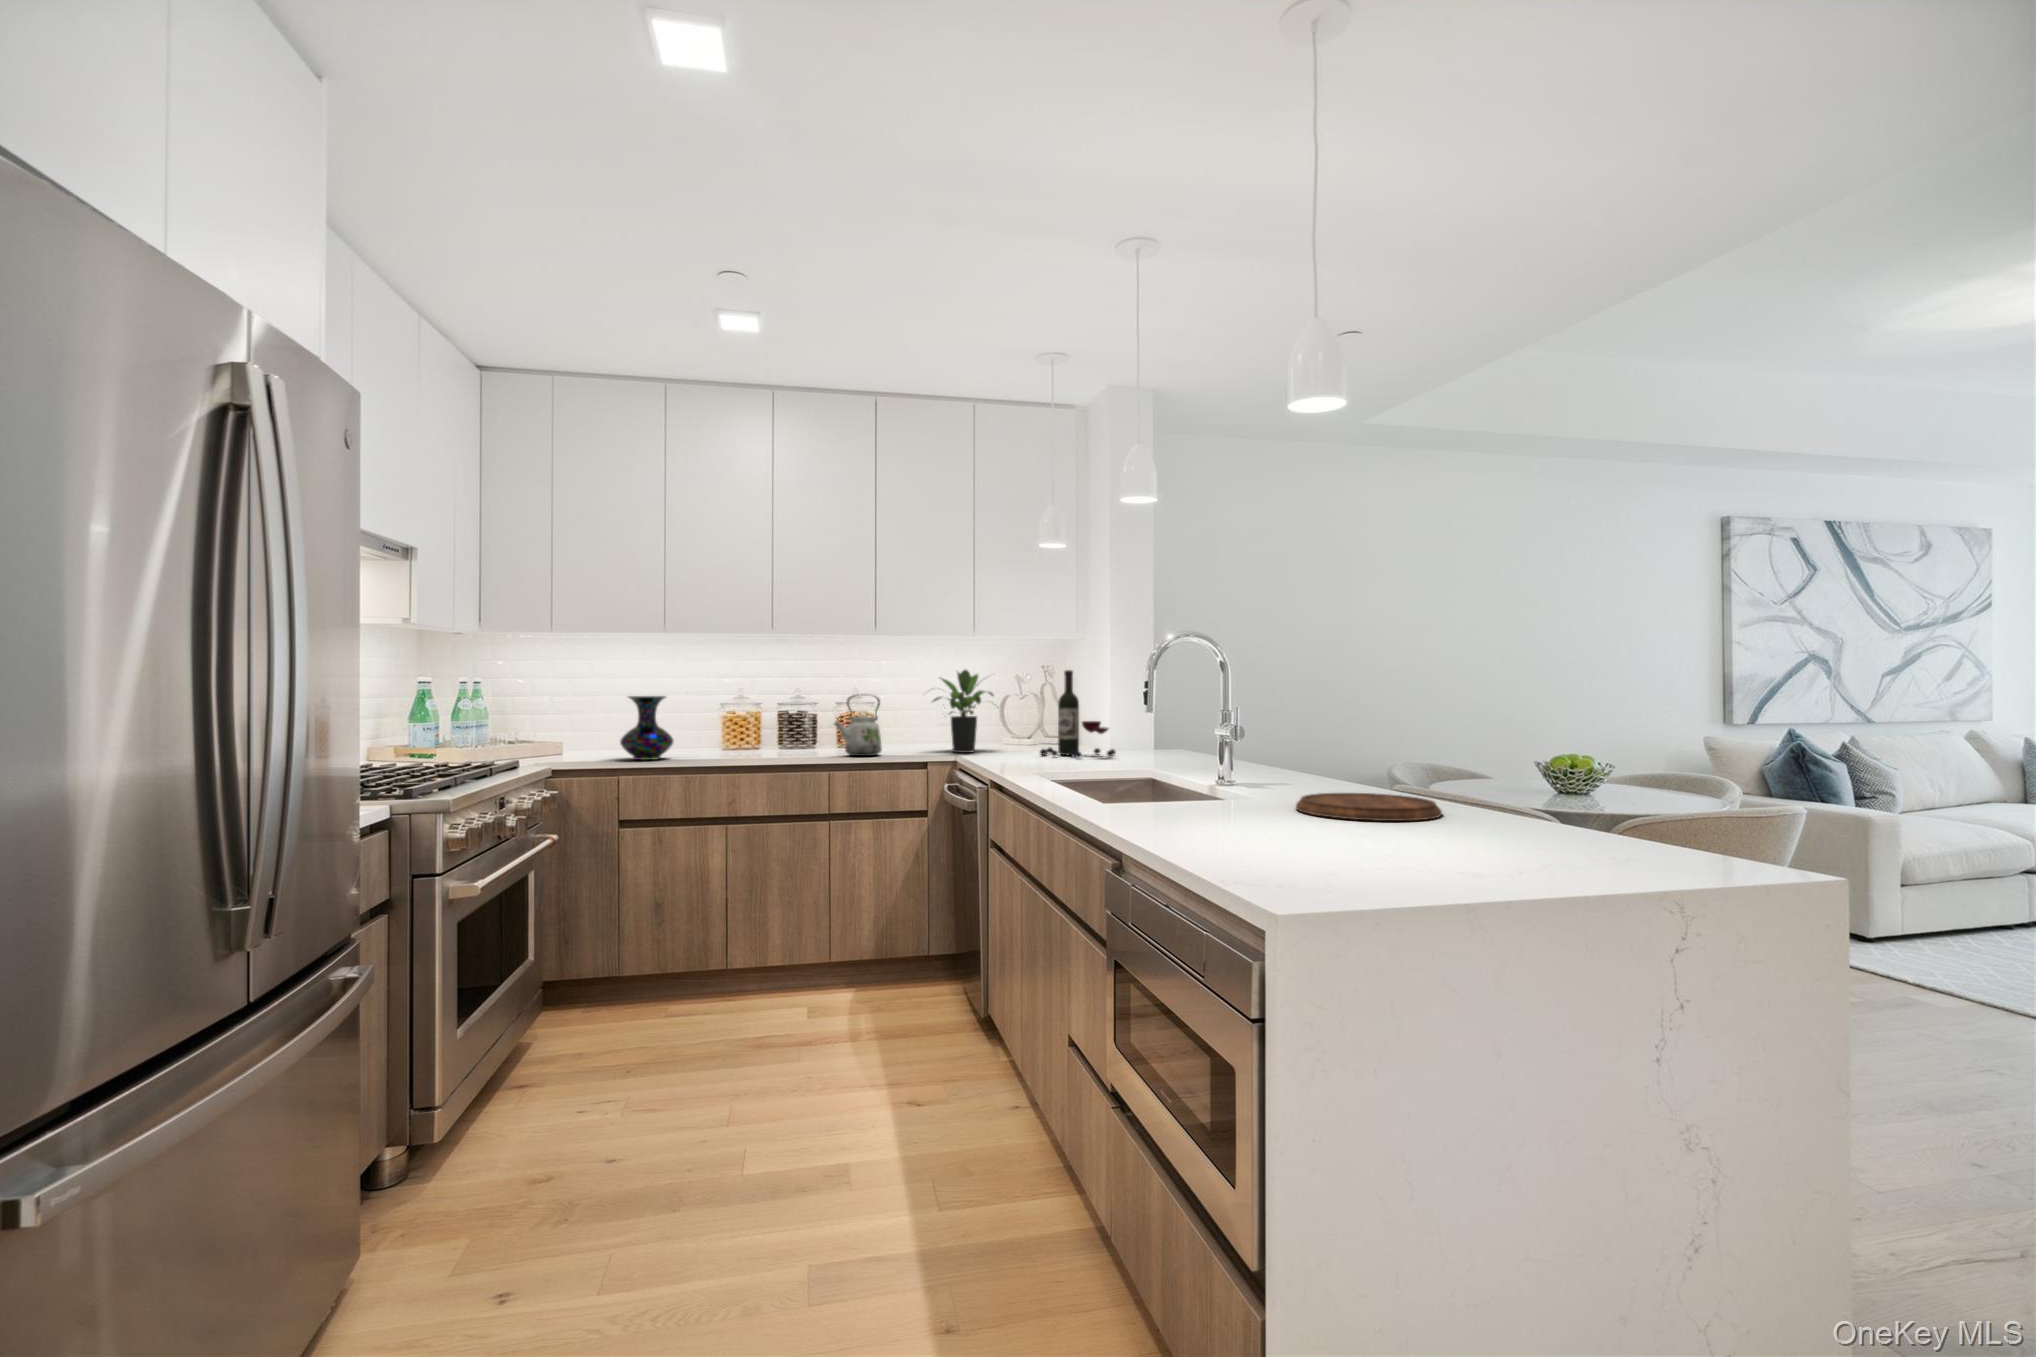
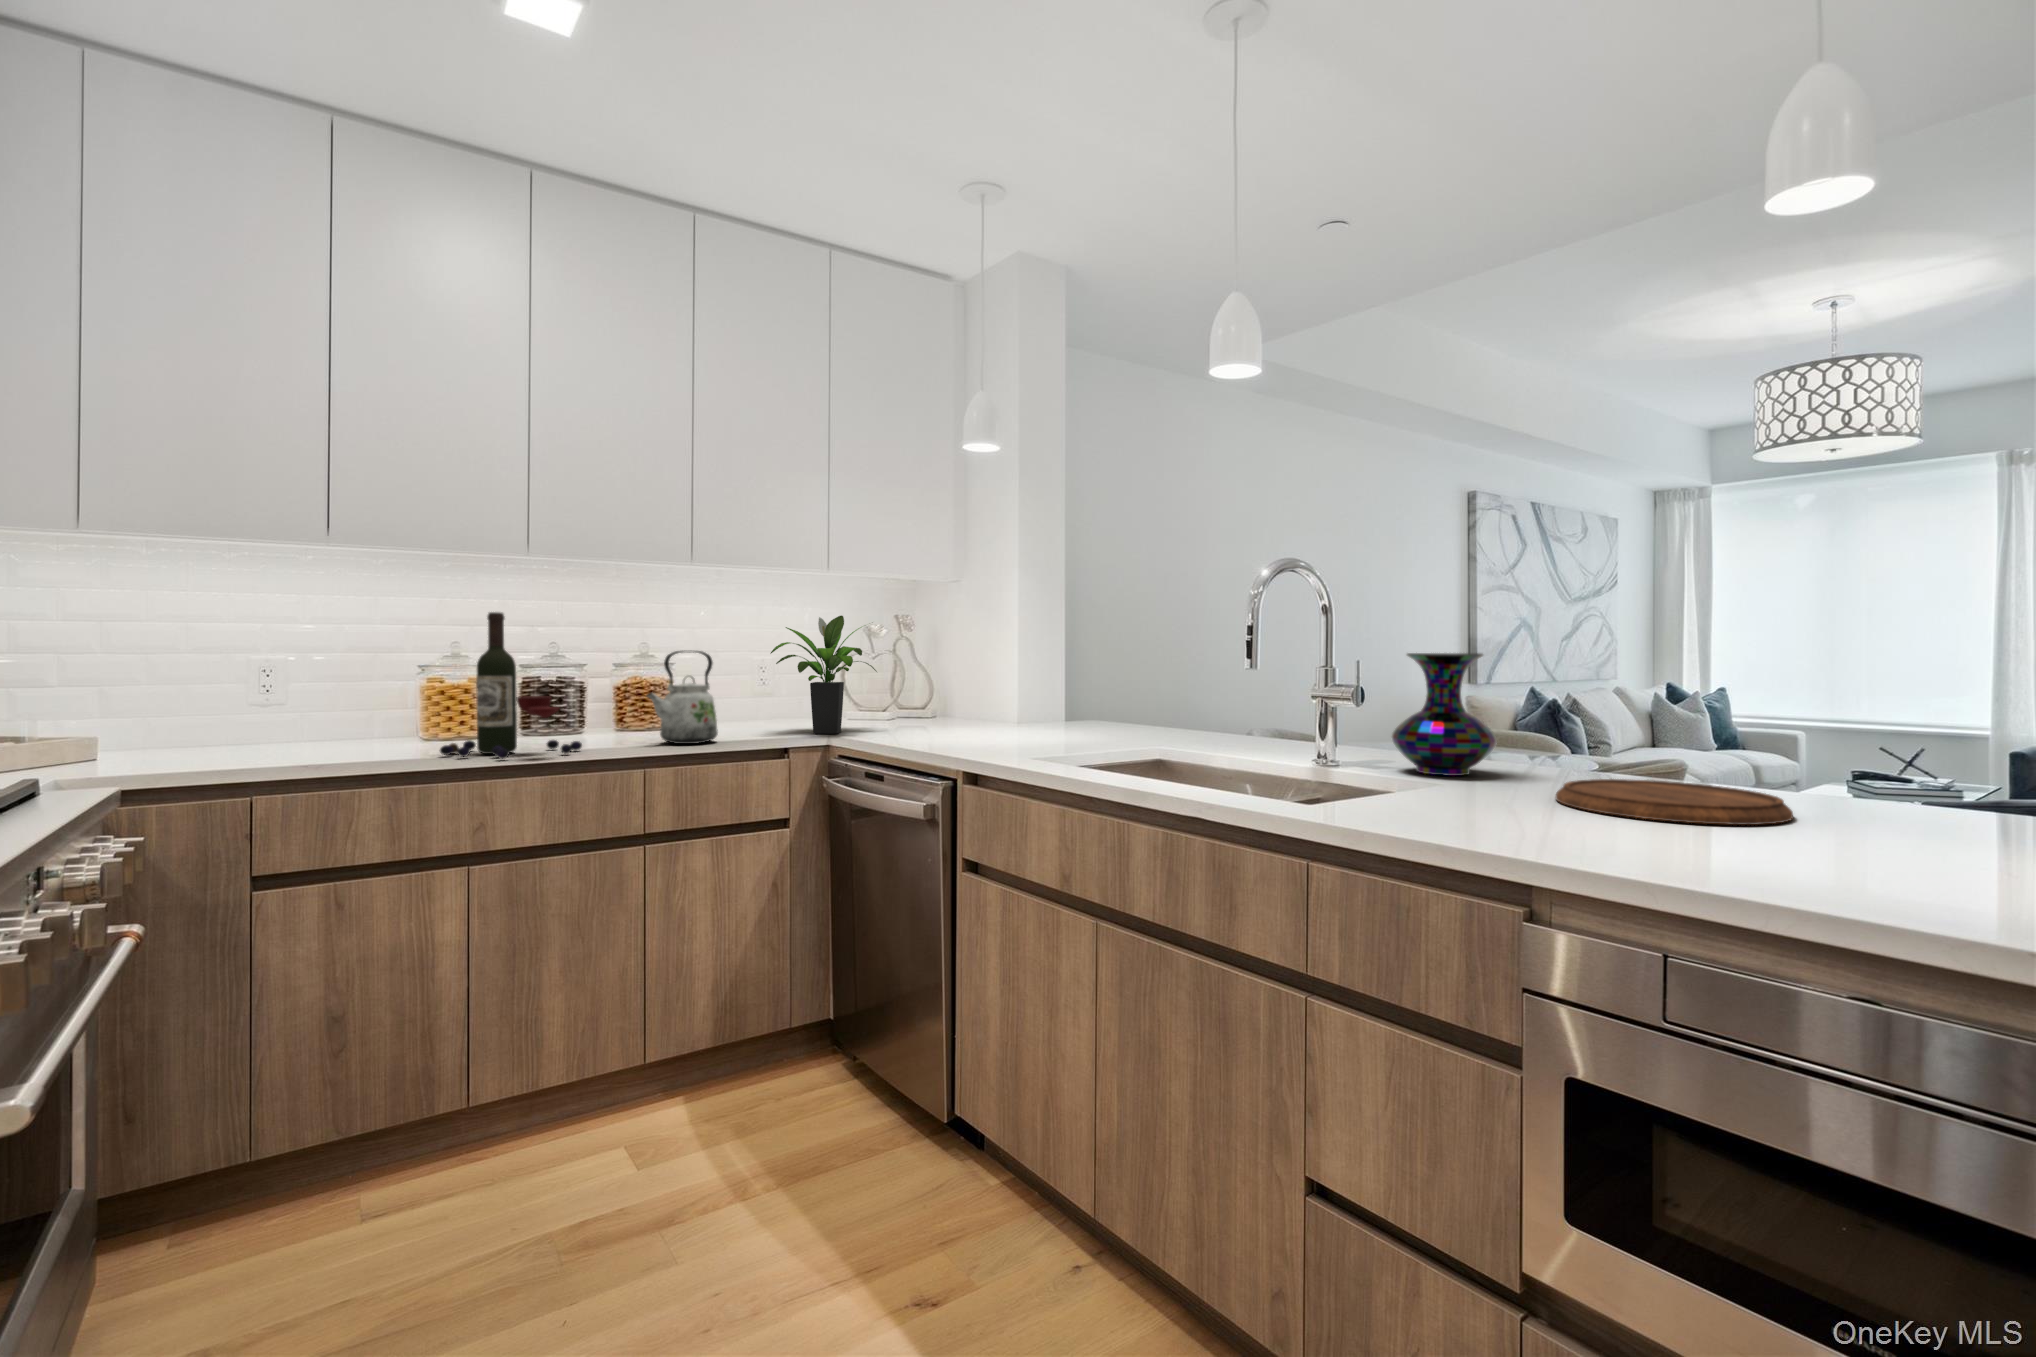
wine bottle: present [1040,670,1115,758] -> present [440,612,582,759]
vase: present [620,696,673,760] -> present [1392,653,1497,776]

